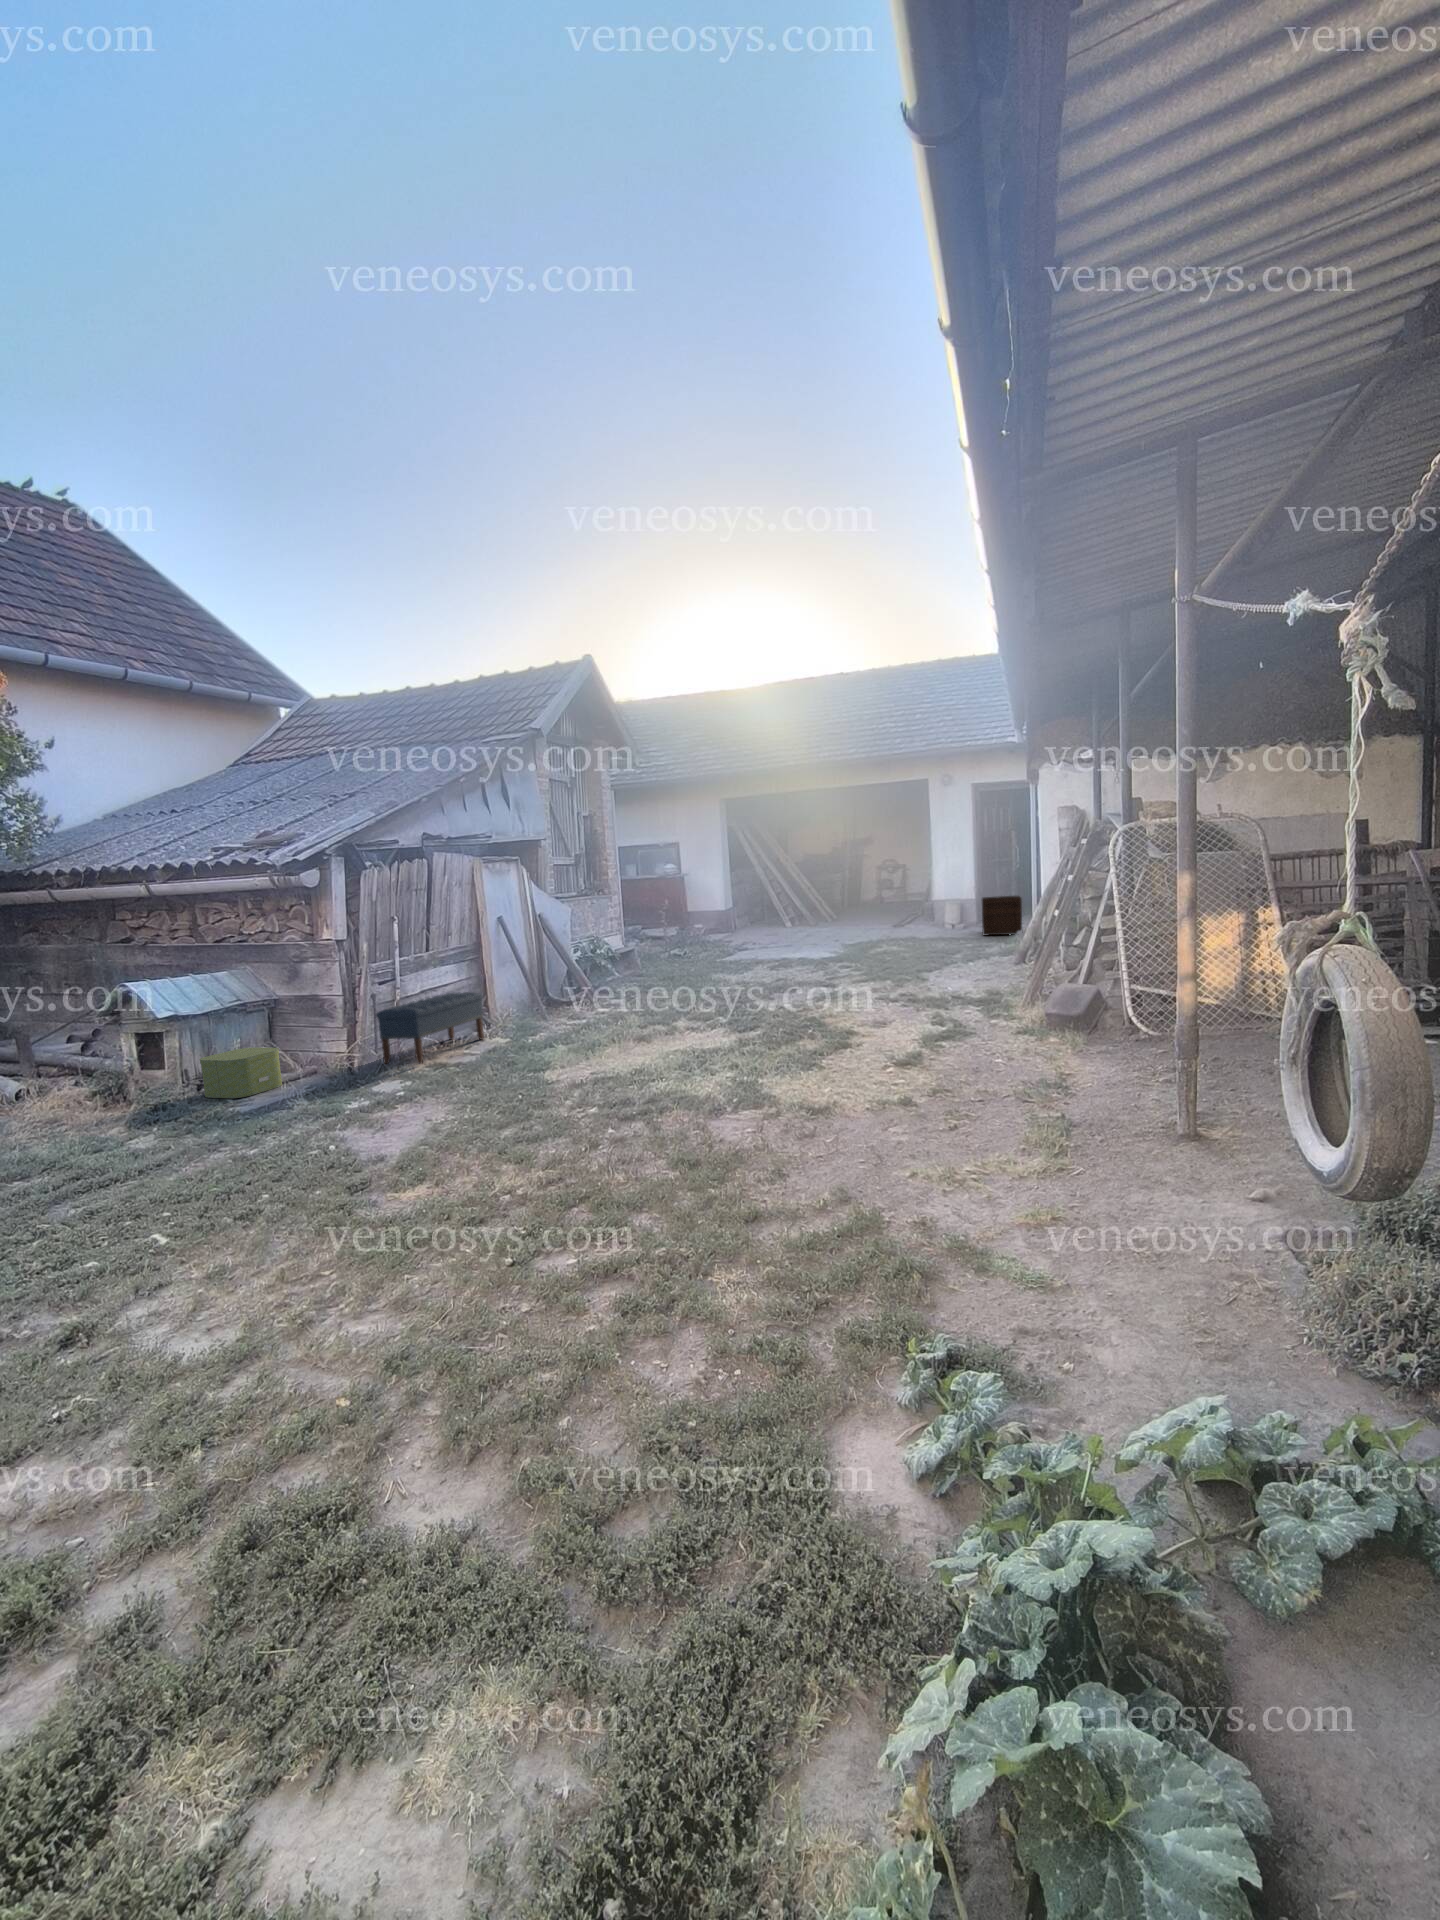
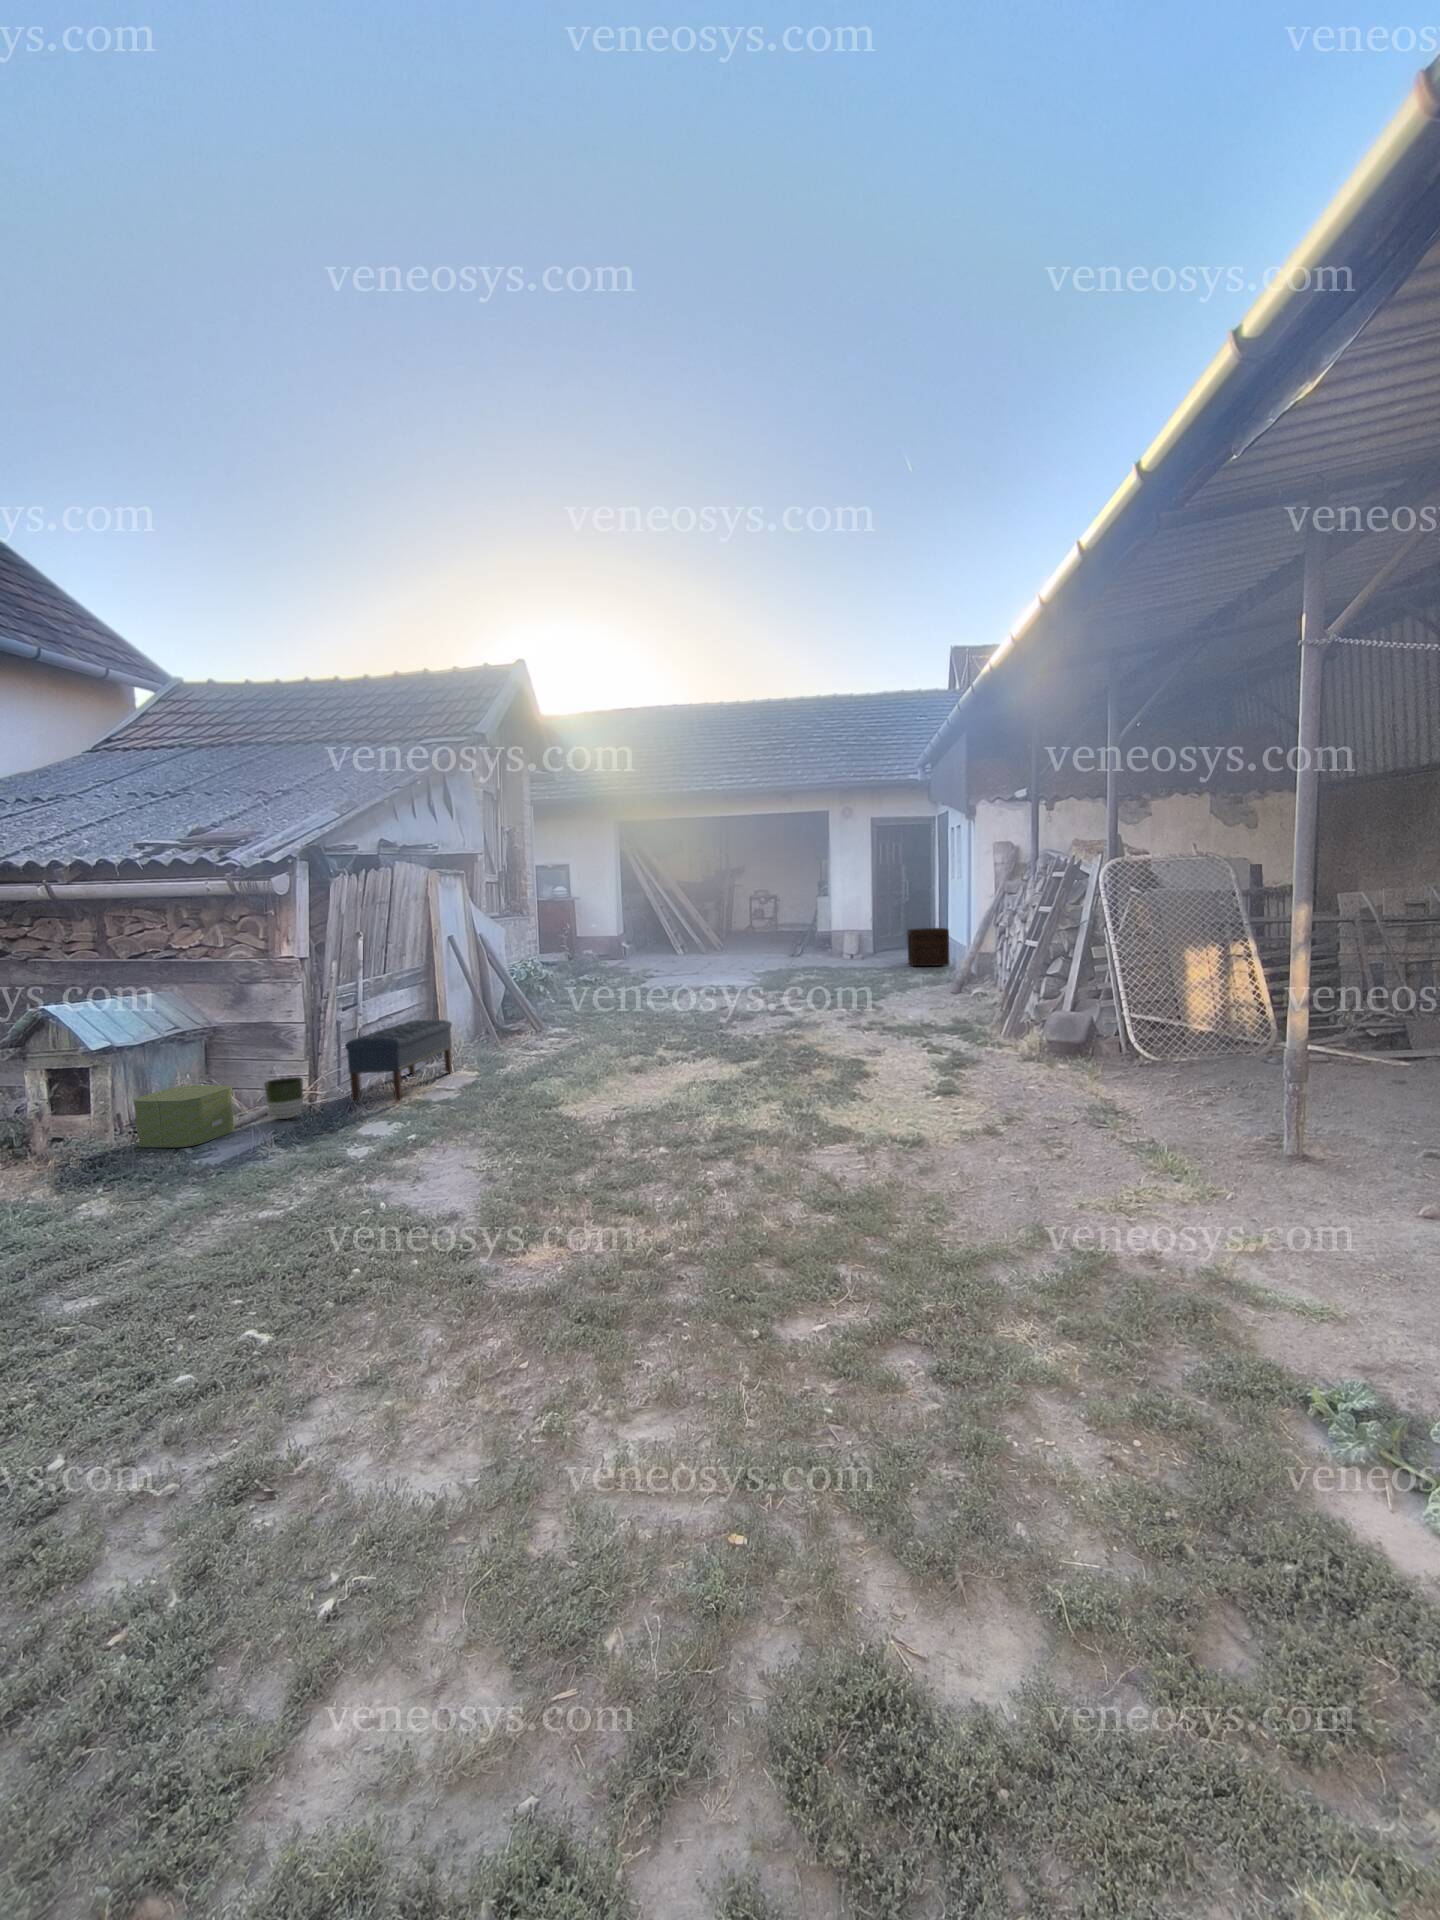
planter: none [307,1042,340,1077] -> present [264,1077,303,1119]

